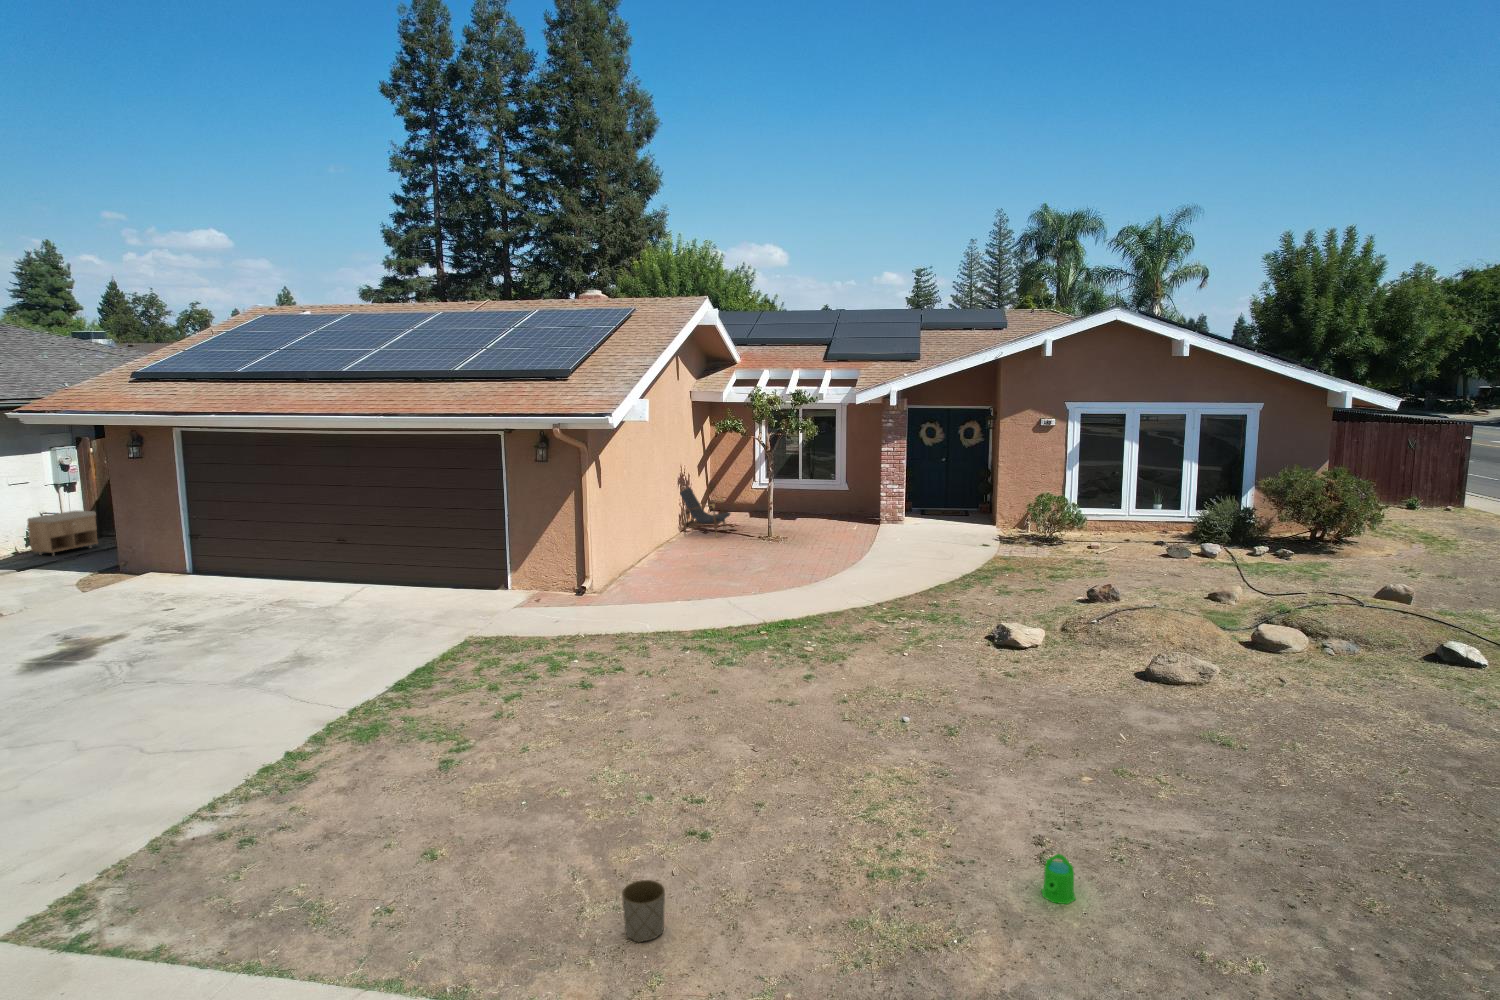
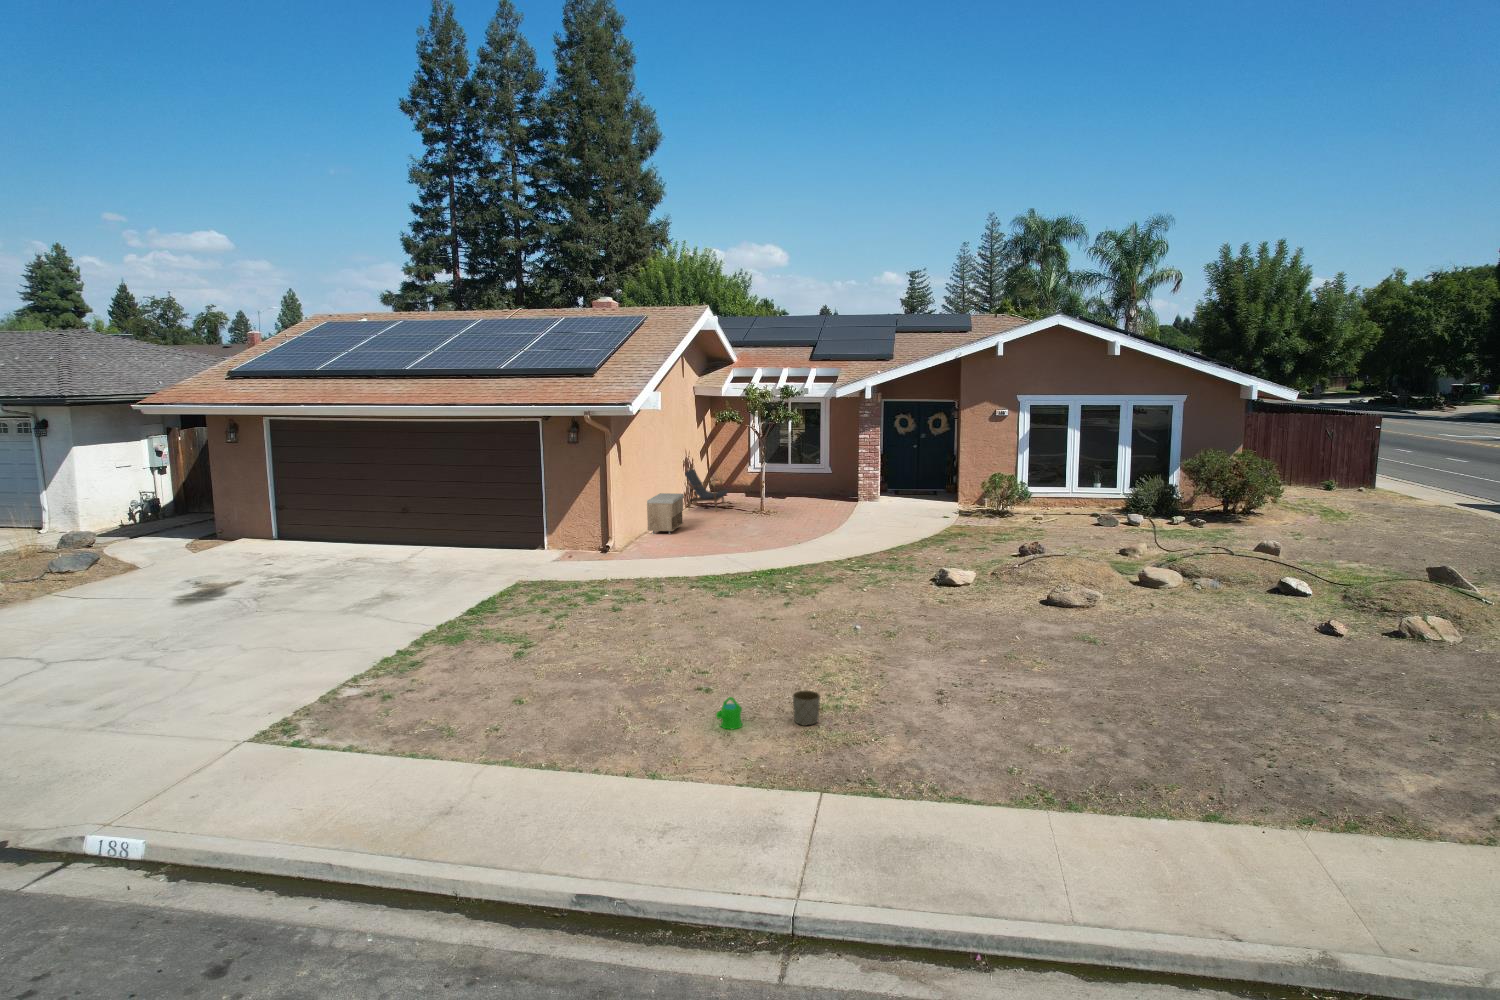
storage bench: present [28,511,98,555] -> present [647,493,684,534]
watering can: present [1041,854,1076,904] -> present [716,697,742,729]
planter: present [622,880,665,943] -> present [793,691,820,726]

